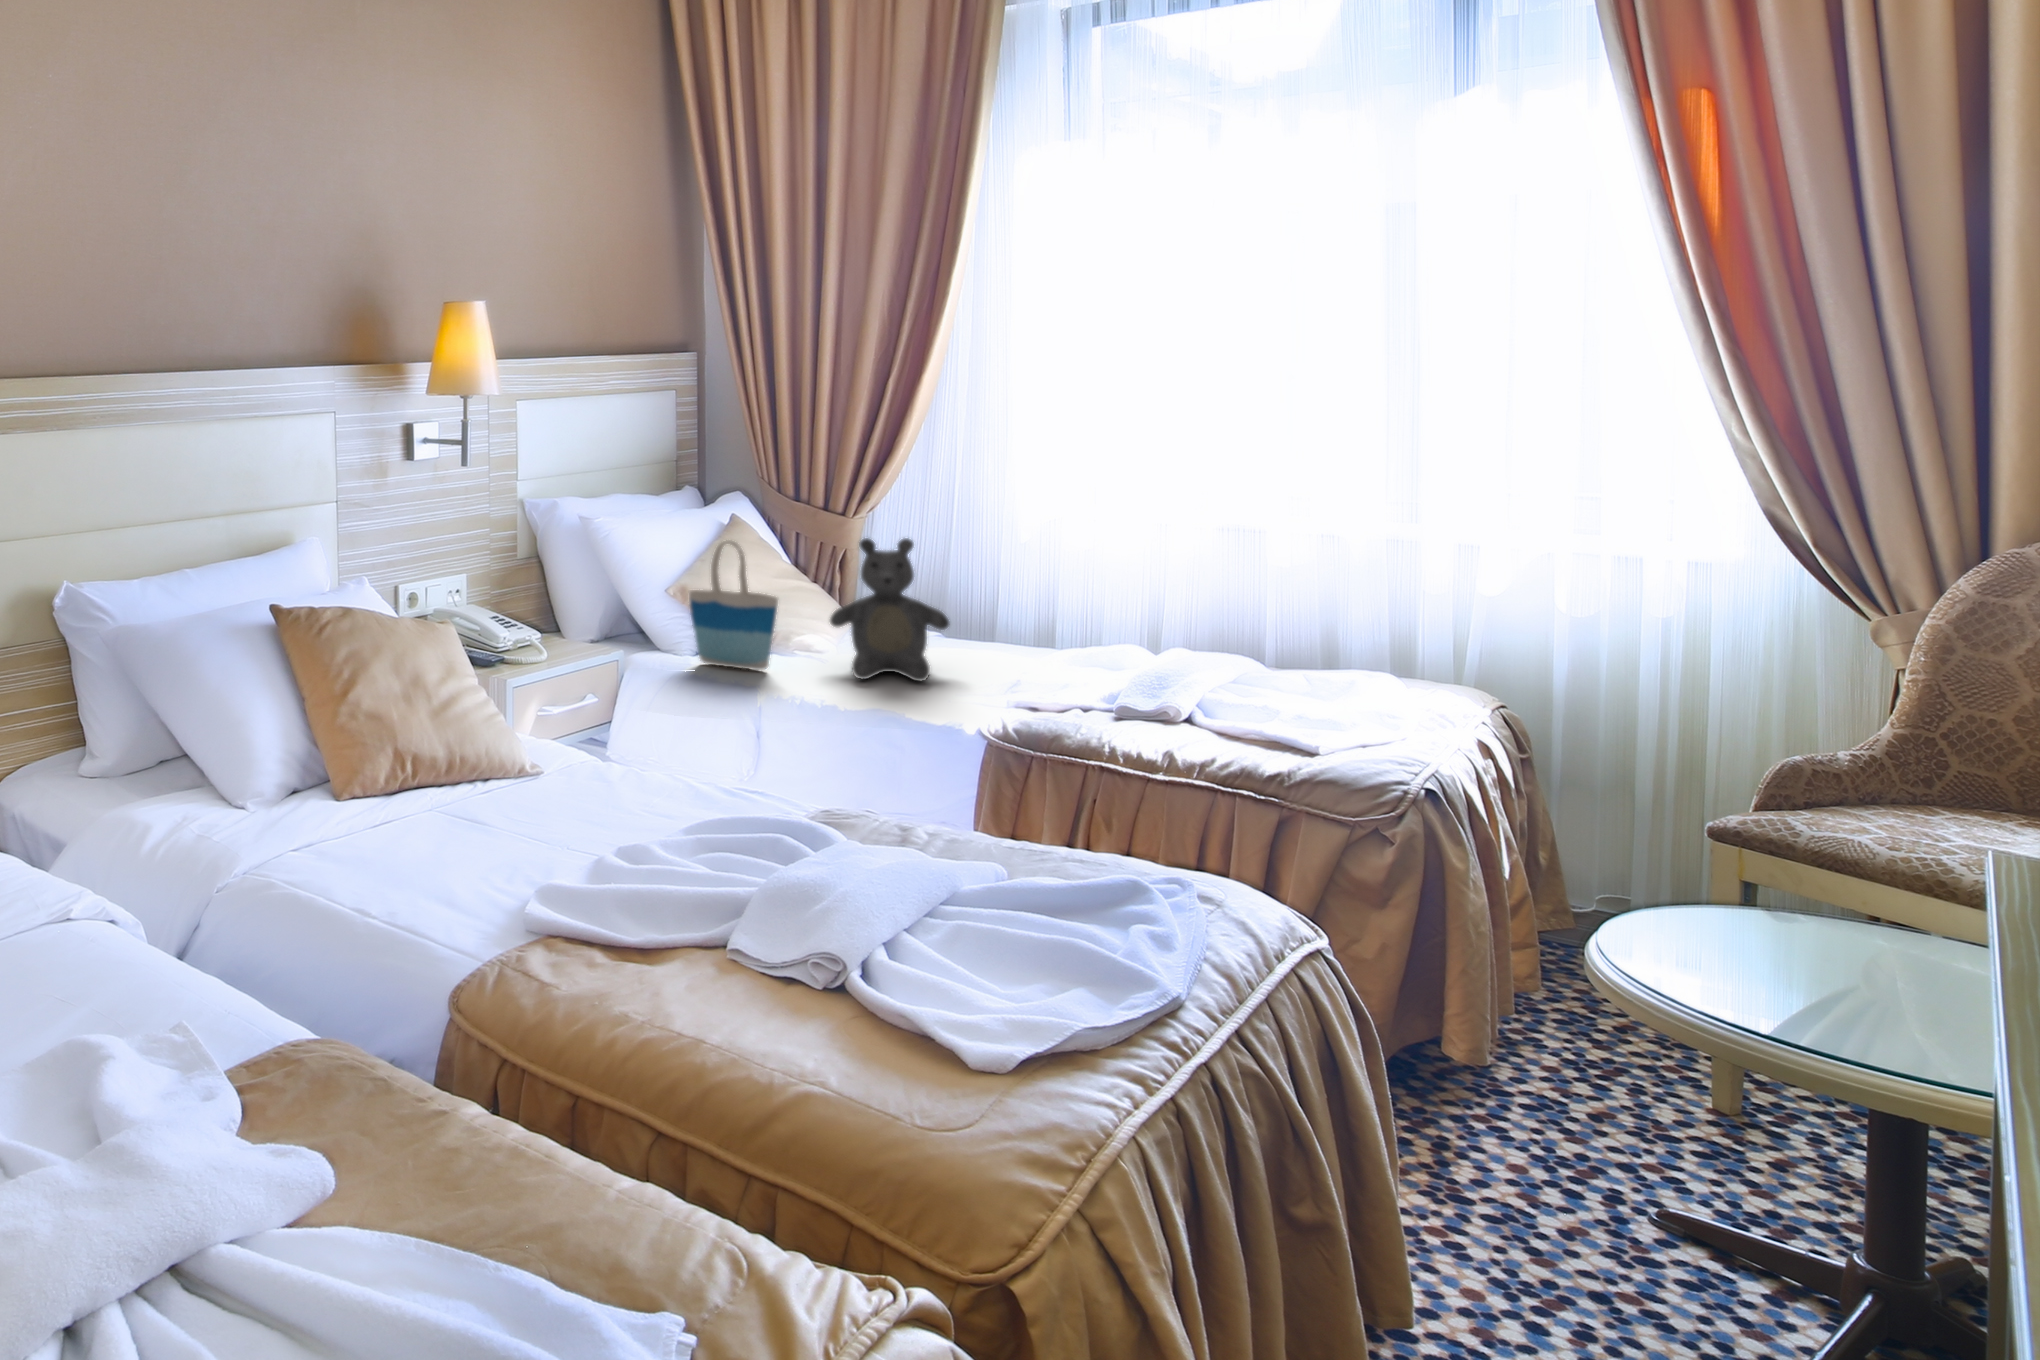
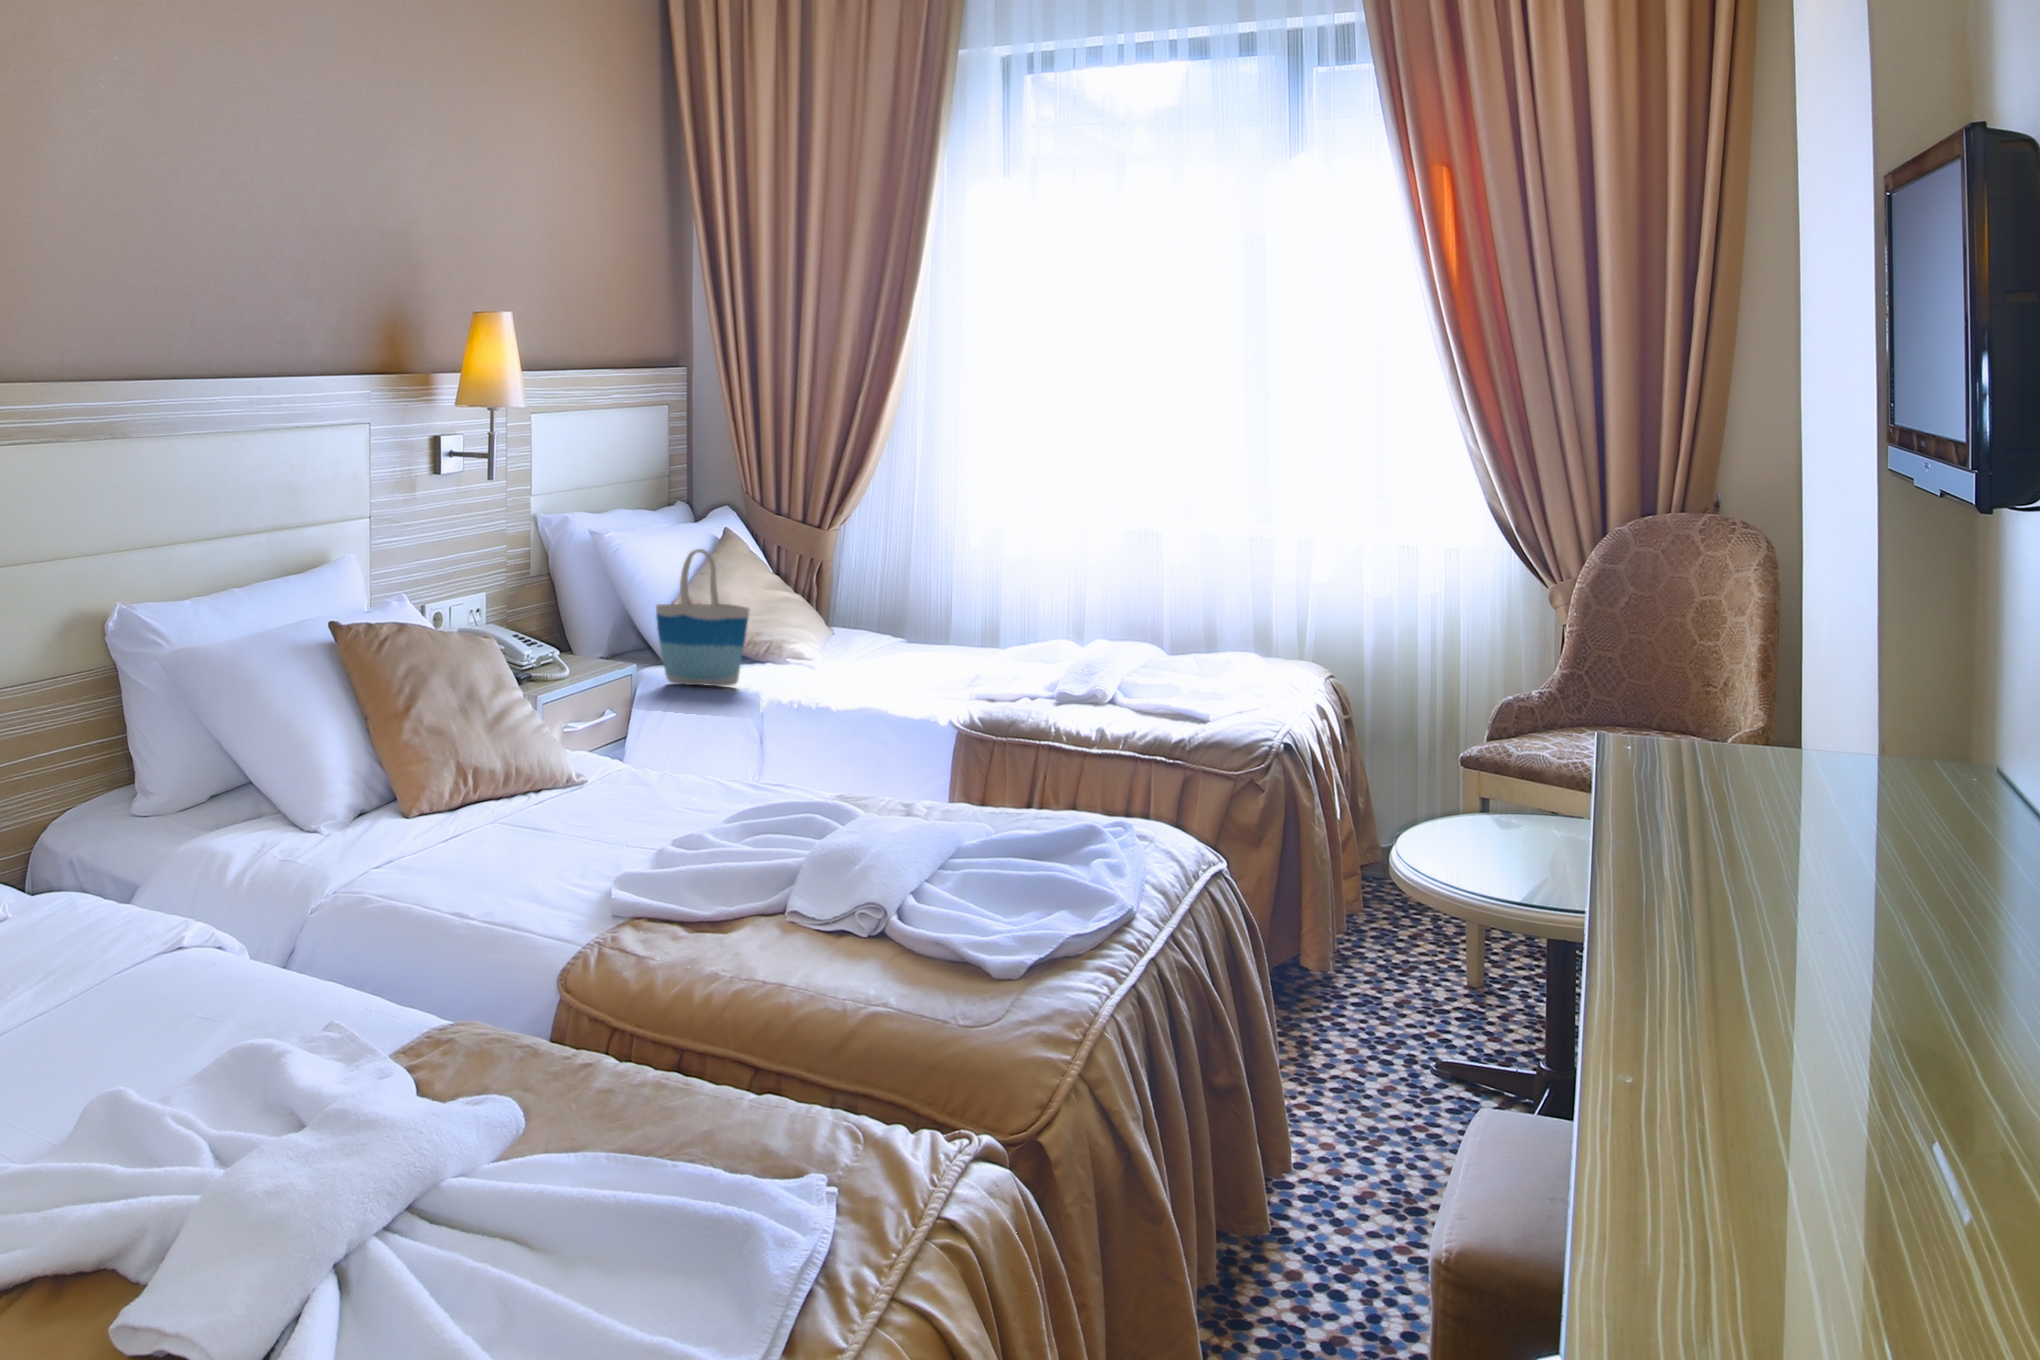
teddy bear: present [830,538,950,682] -> none [797,545,909,689]

